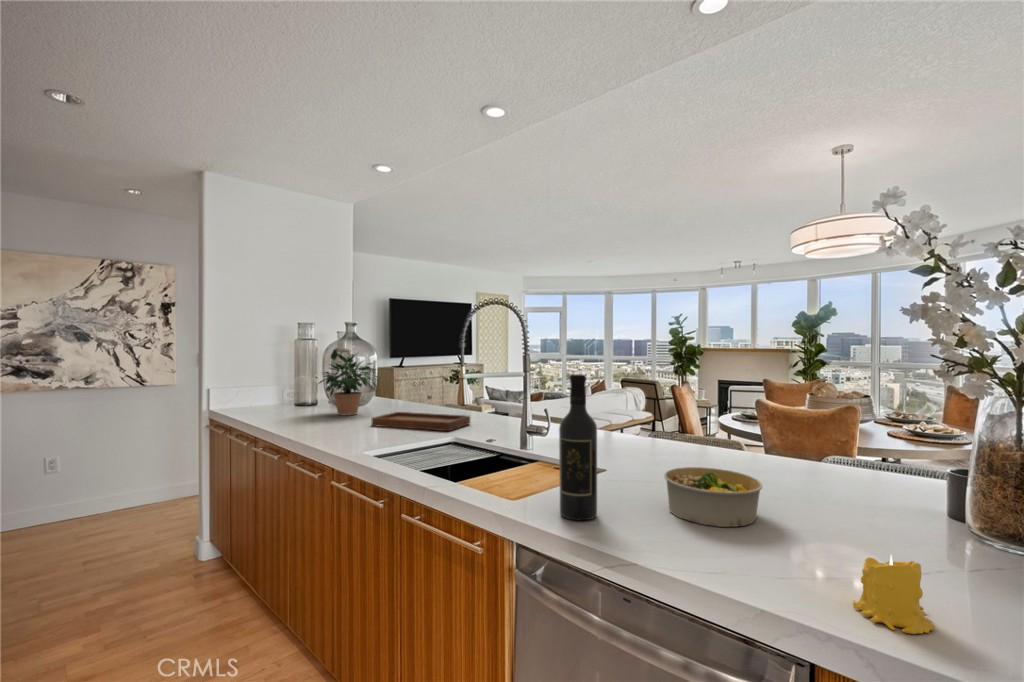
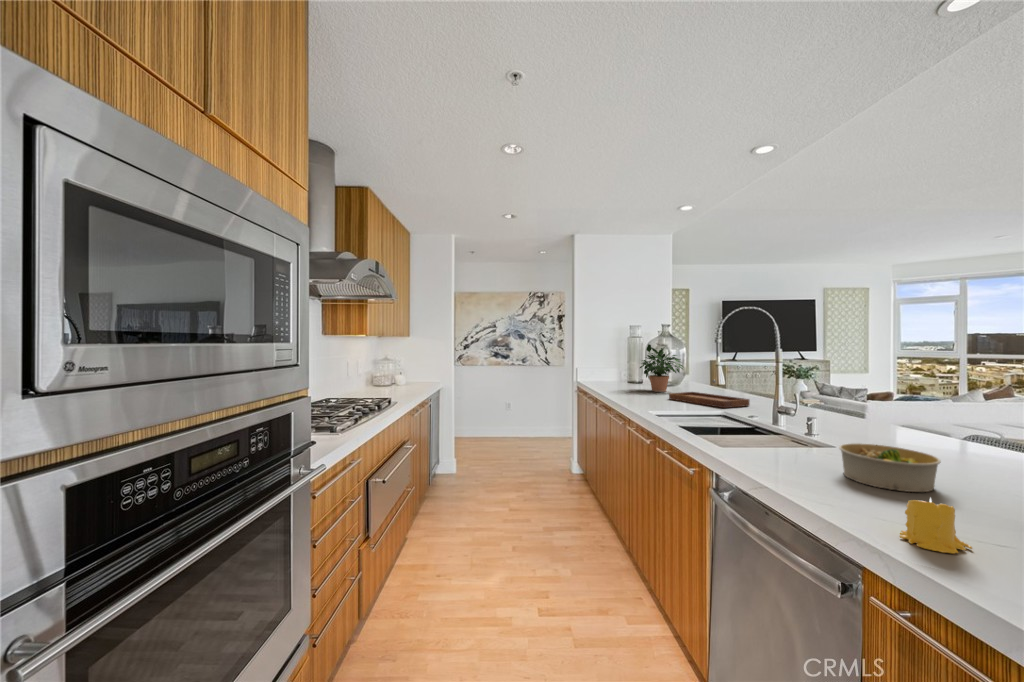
wine bottle: present [559,374,597,520] -> none [743,362,773,462]

